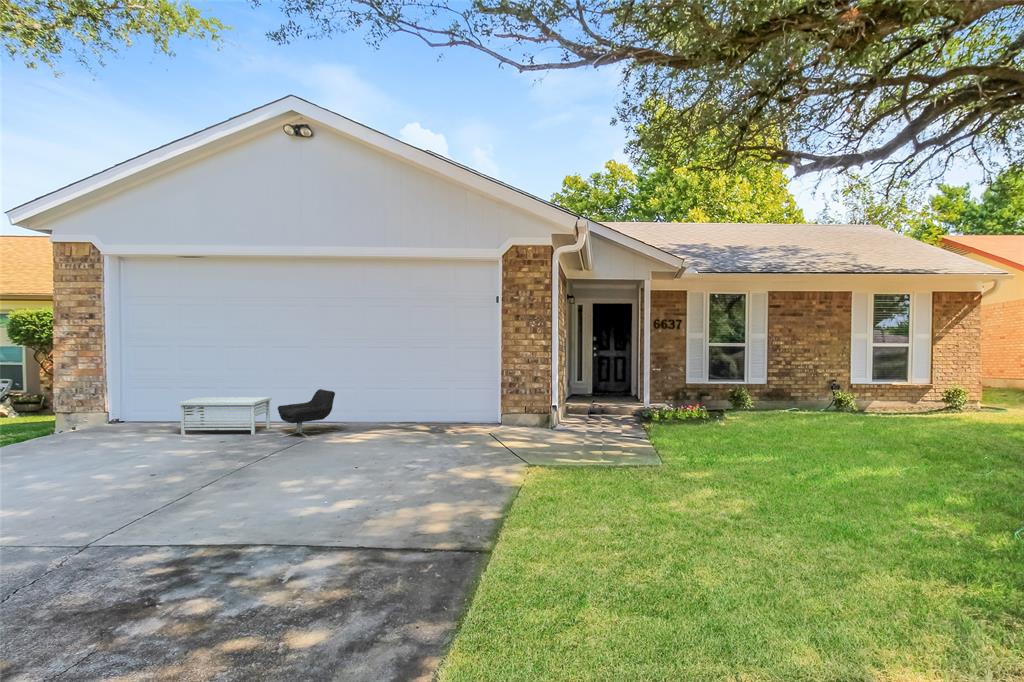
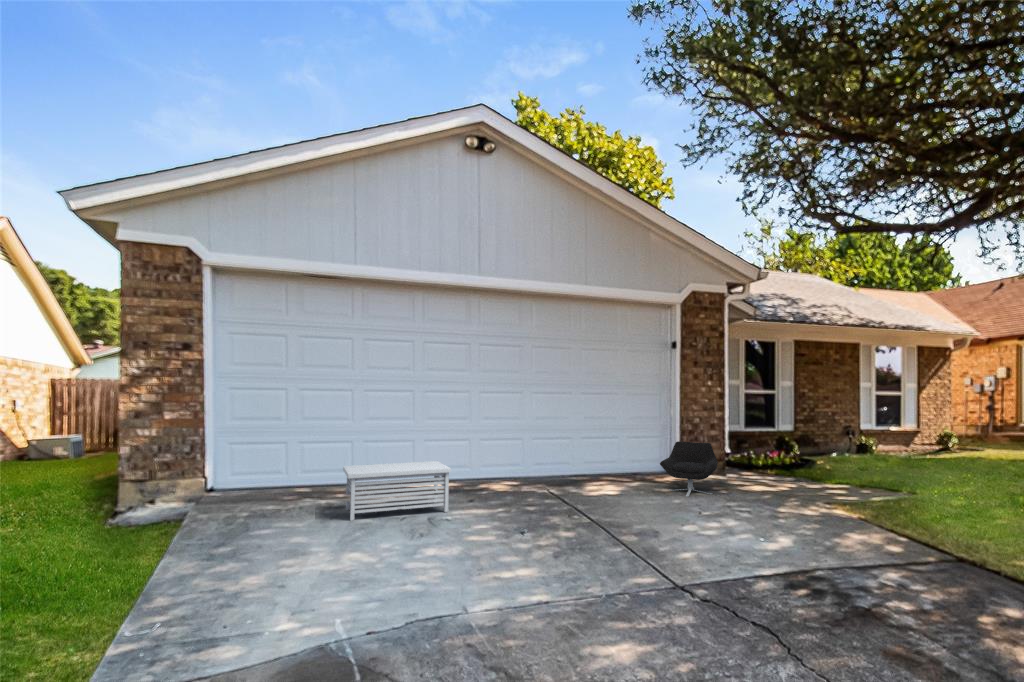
lounge chair: present [278,389,335,437] -> present [660,441,718,496]

